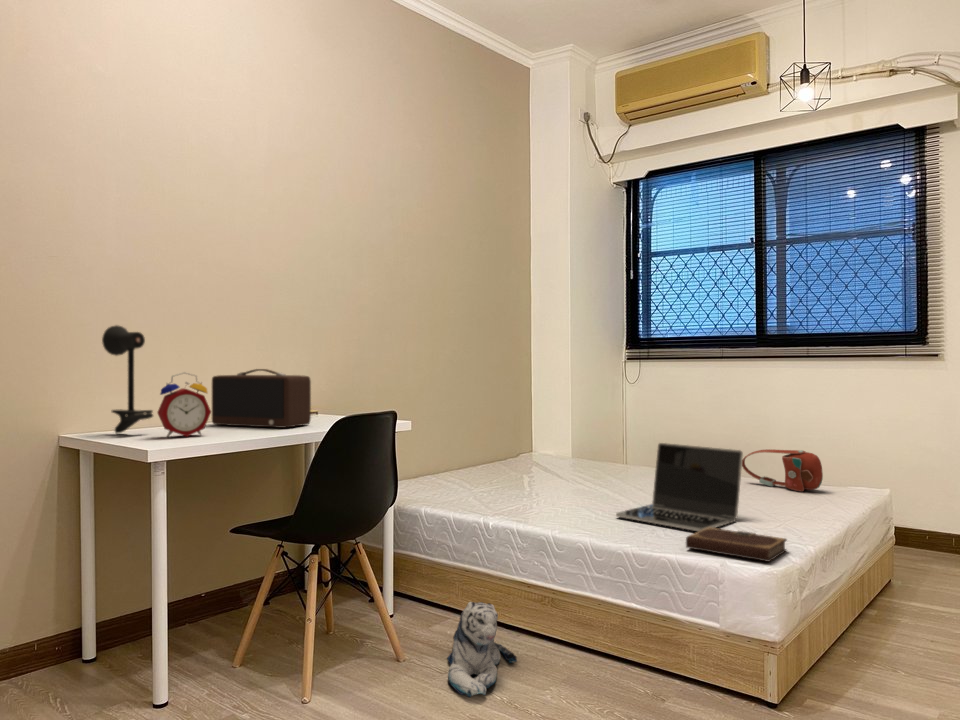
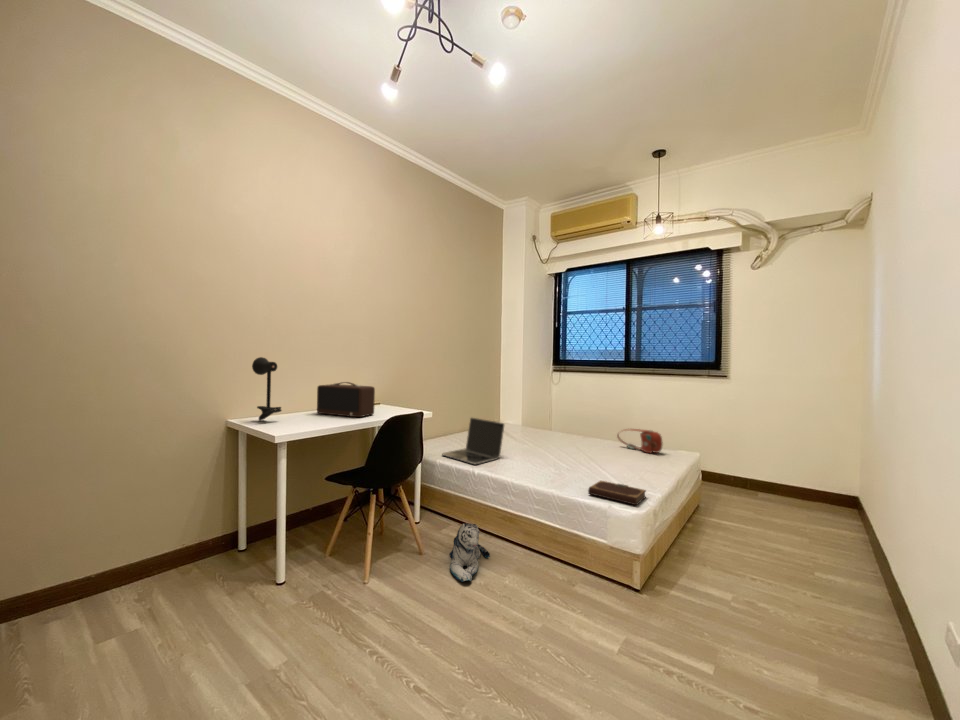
alarm clock: present [158,372,211,437] -> none [283,386,315,424]
laptop: present [616,443,743,531] -> present [442,418,504,464]

